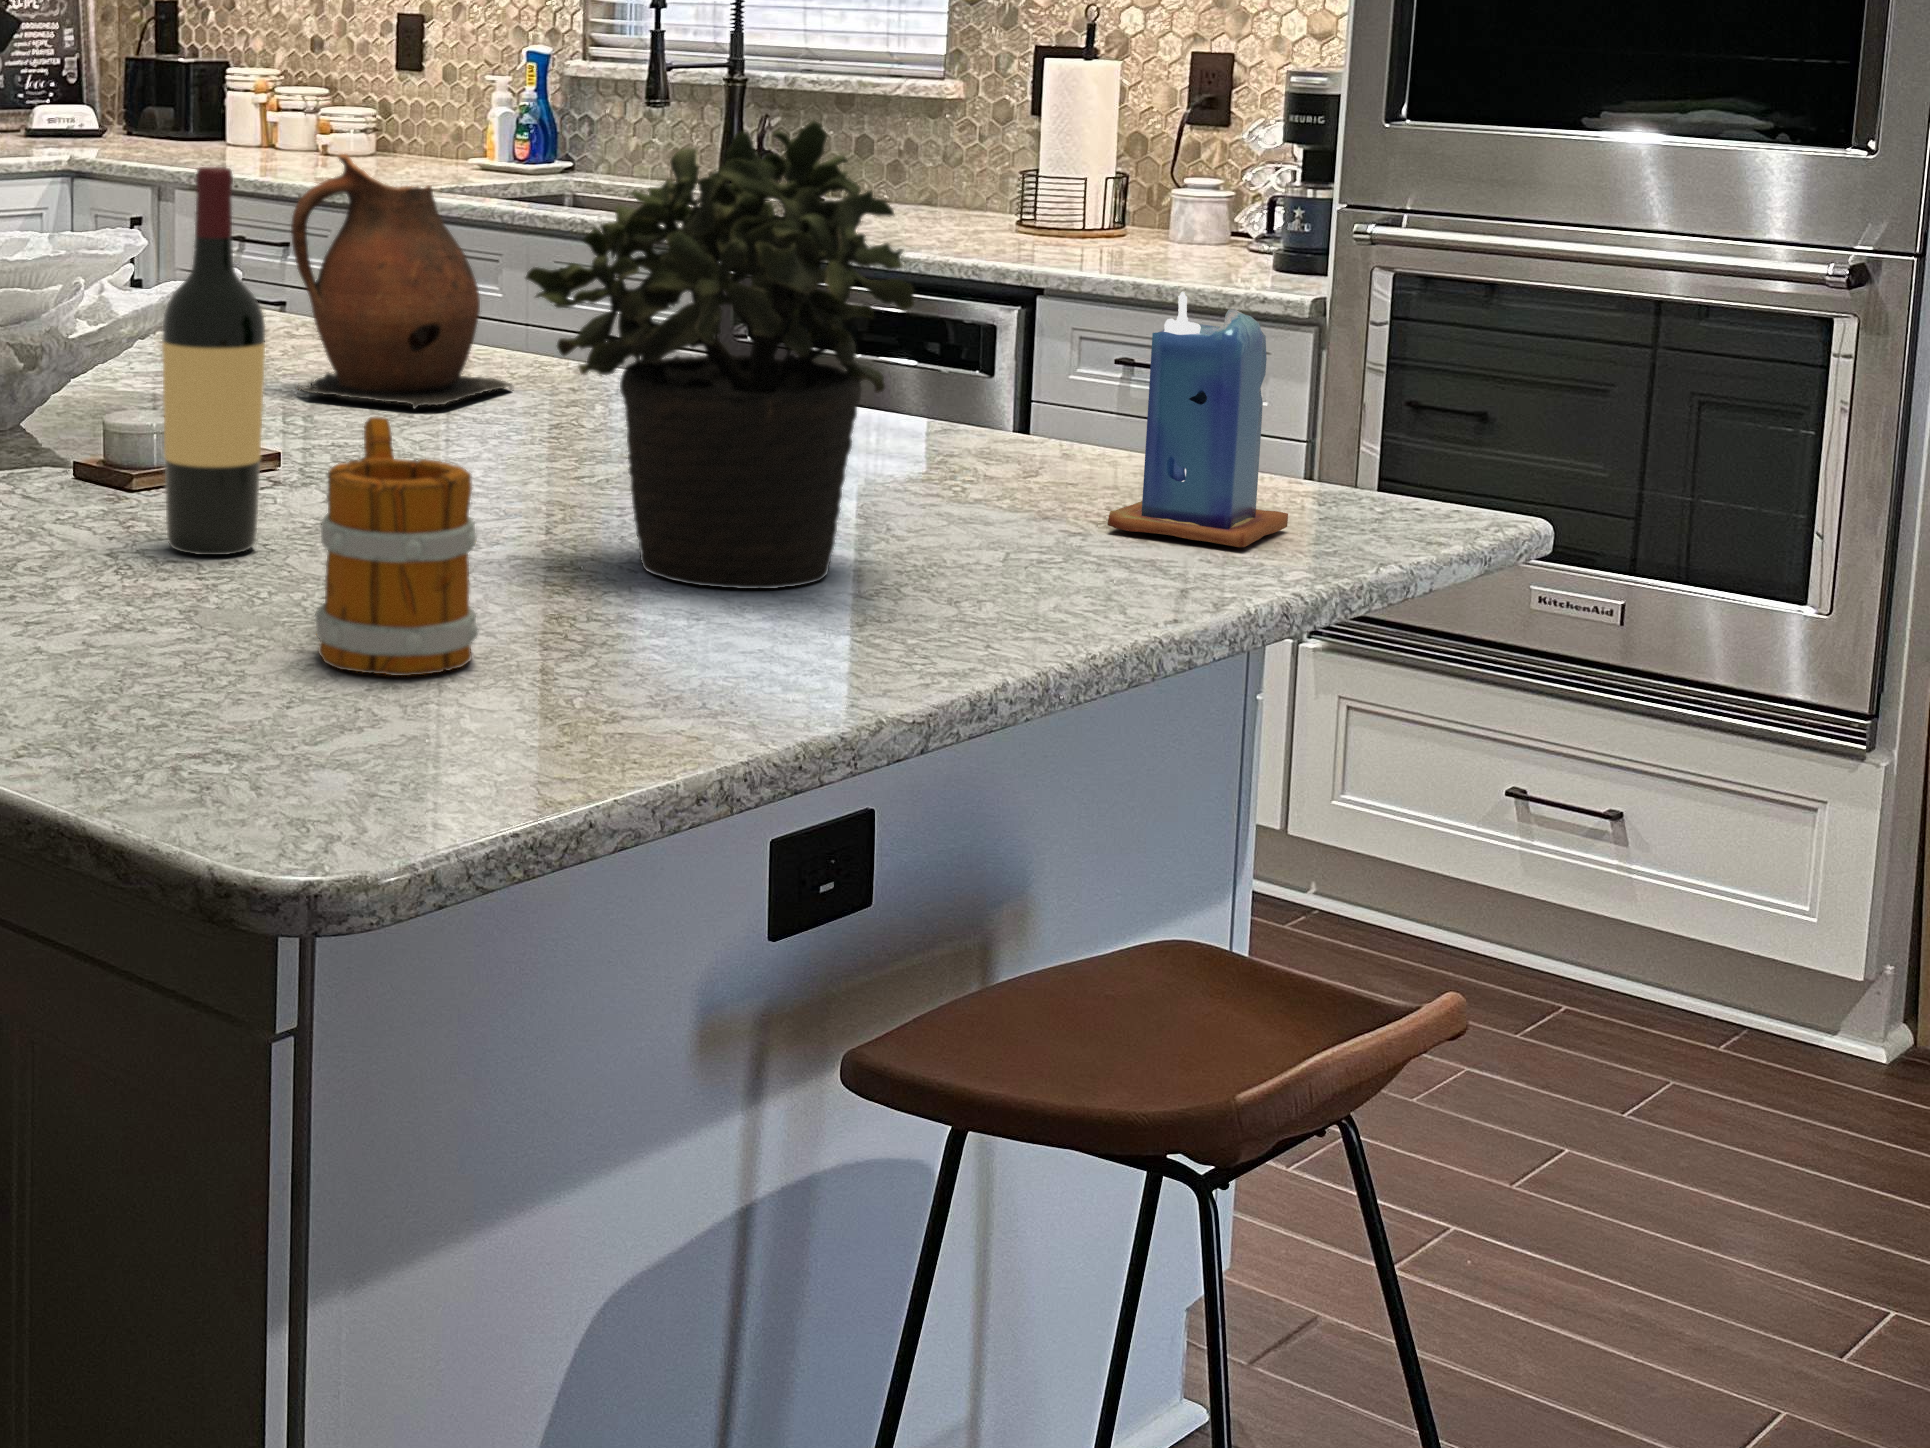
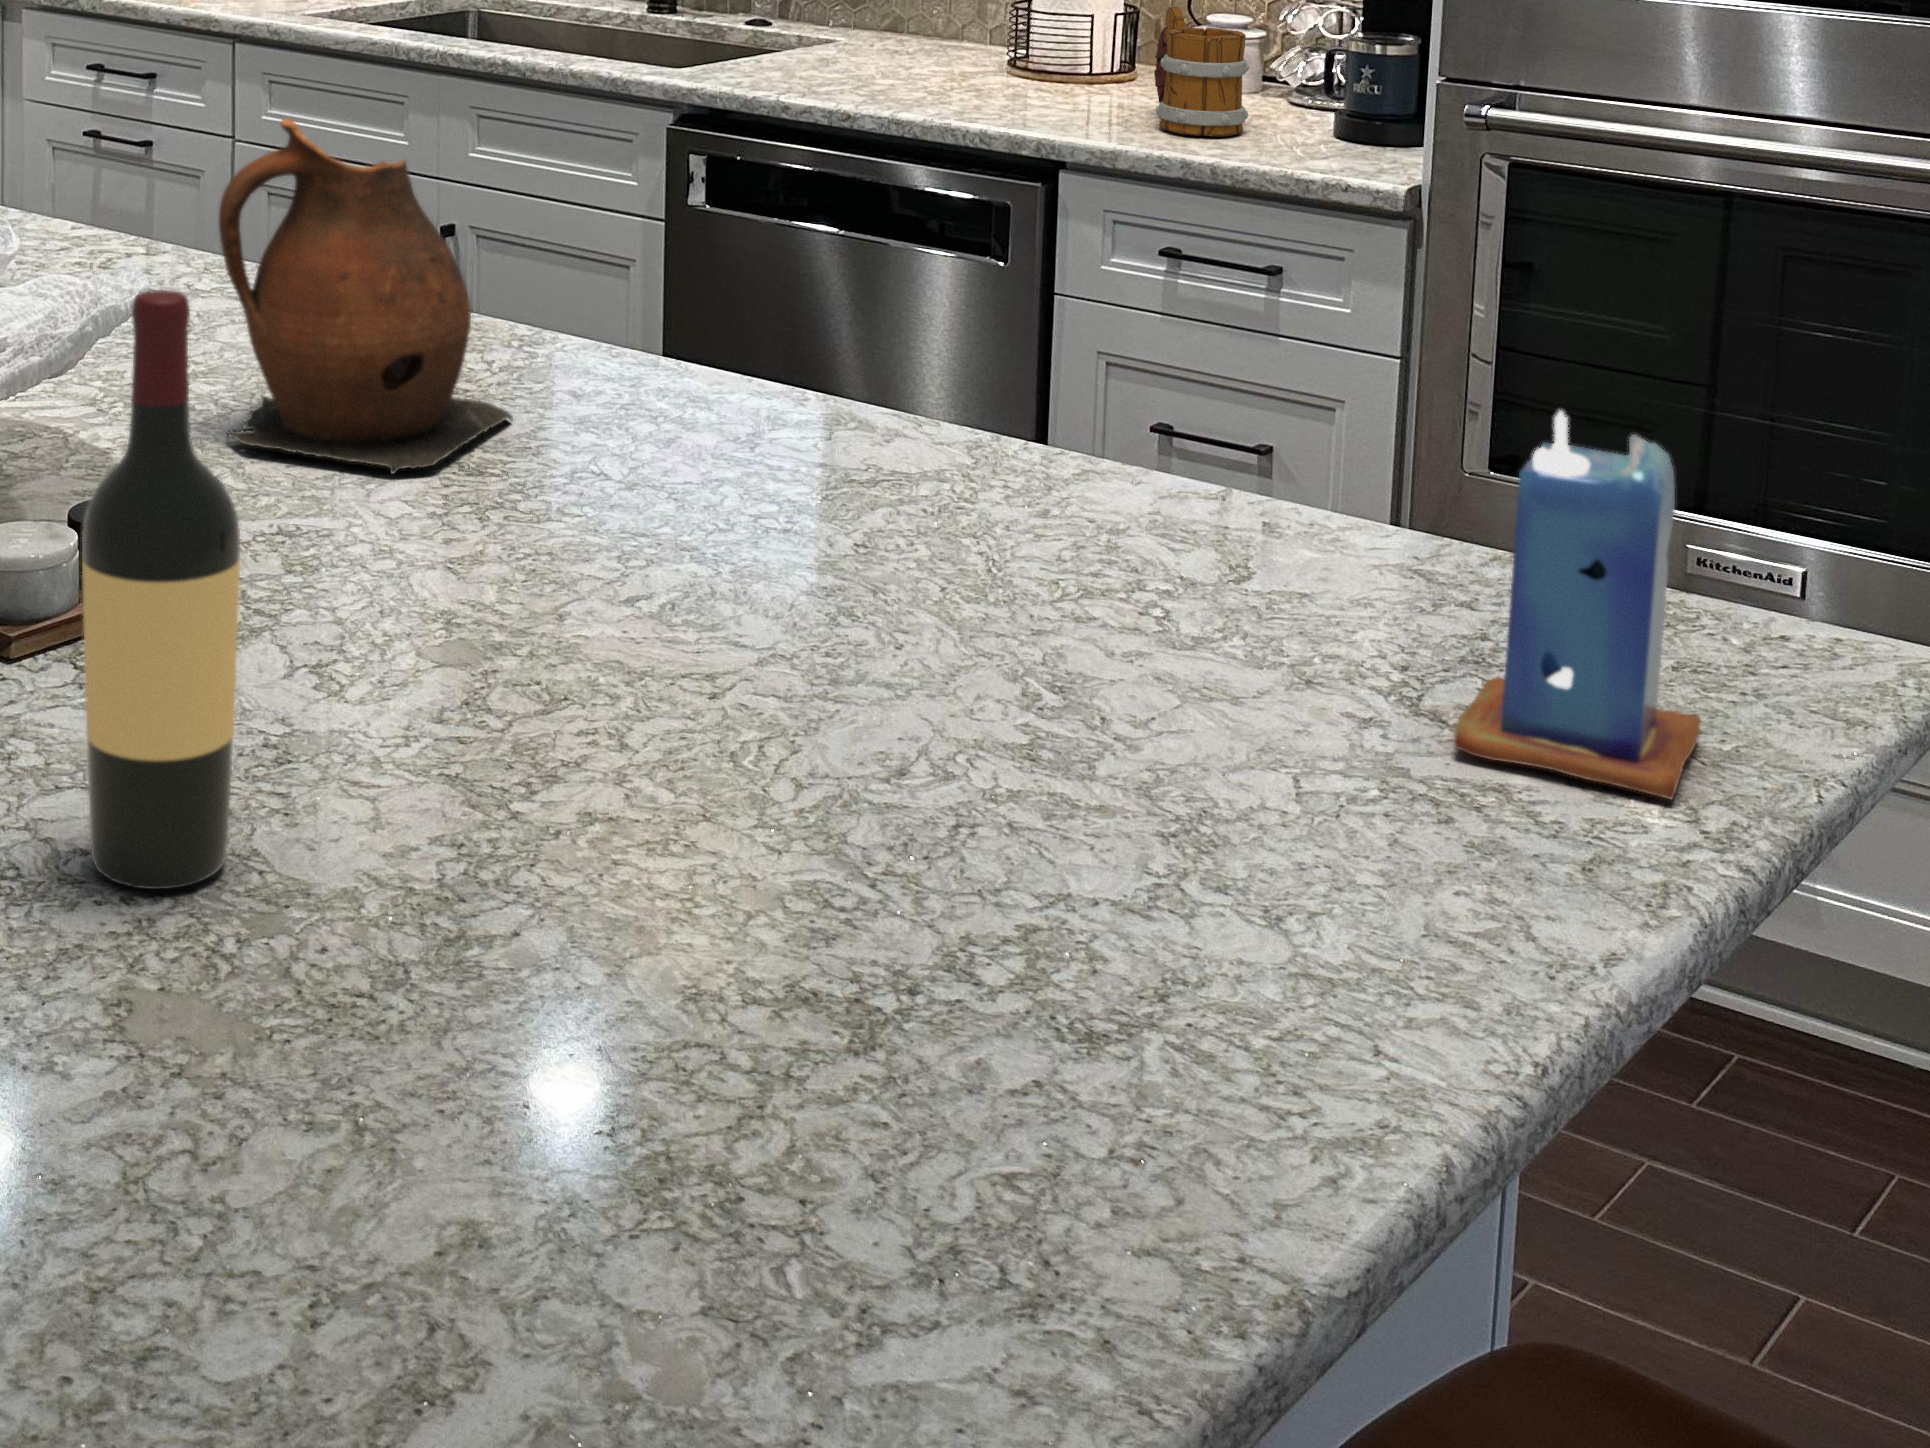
potted plant: present [526,120,914,589] -> none [642,231,1294,957]
mug: present [315,417,478,676] -> present [1154,7,1249,136]

